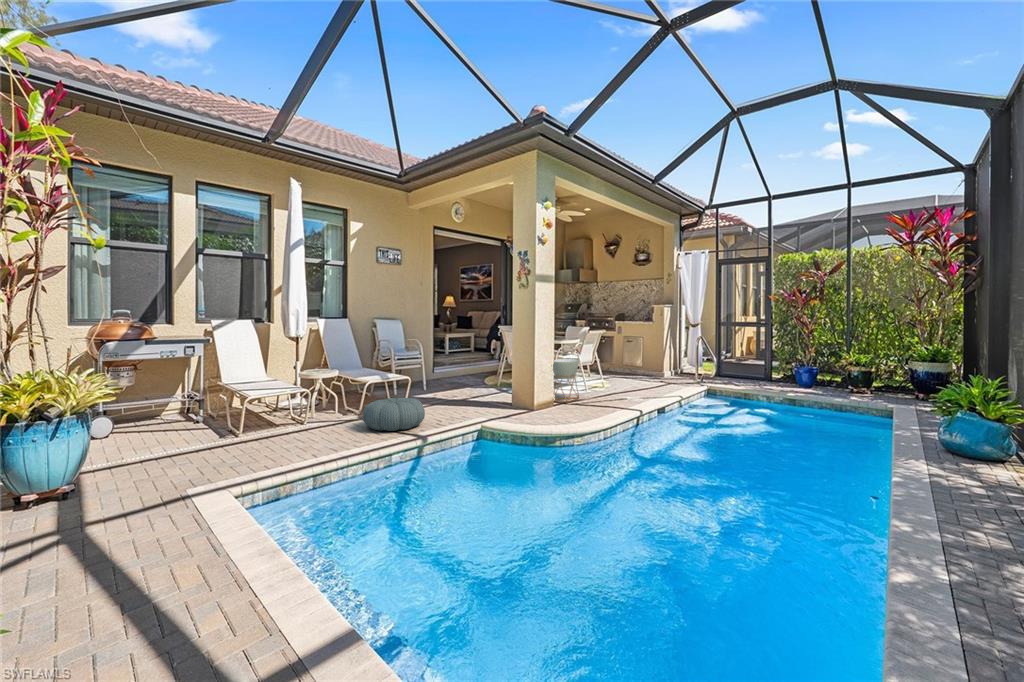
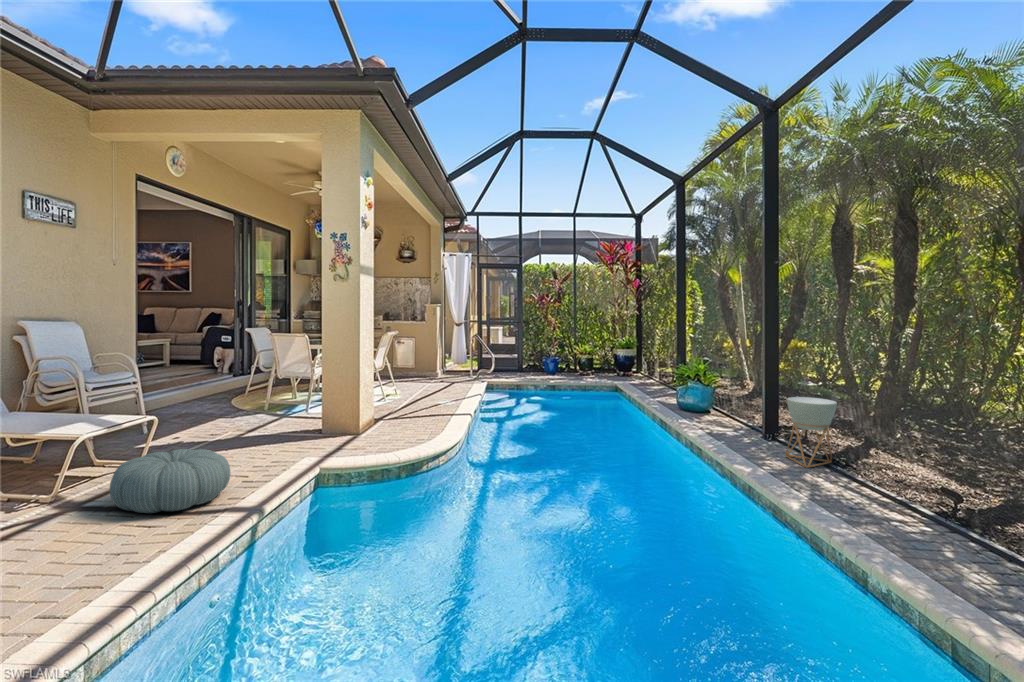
planter: present [551,359,579,403] -> present [785,397,837,468]

